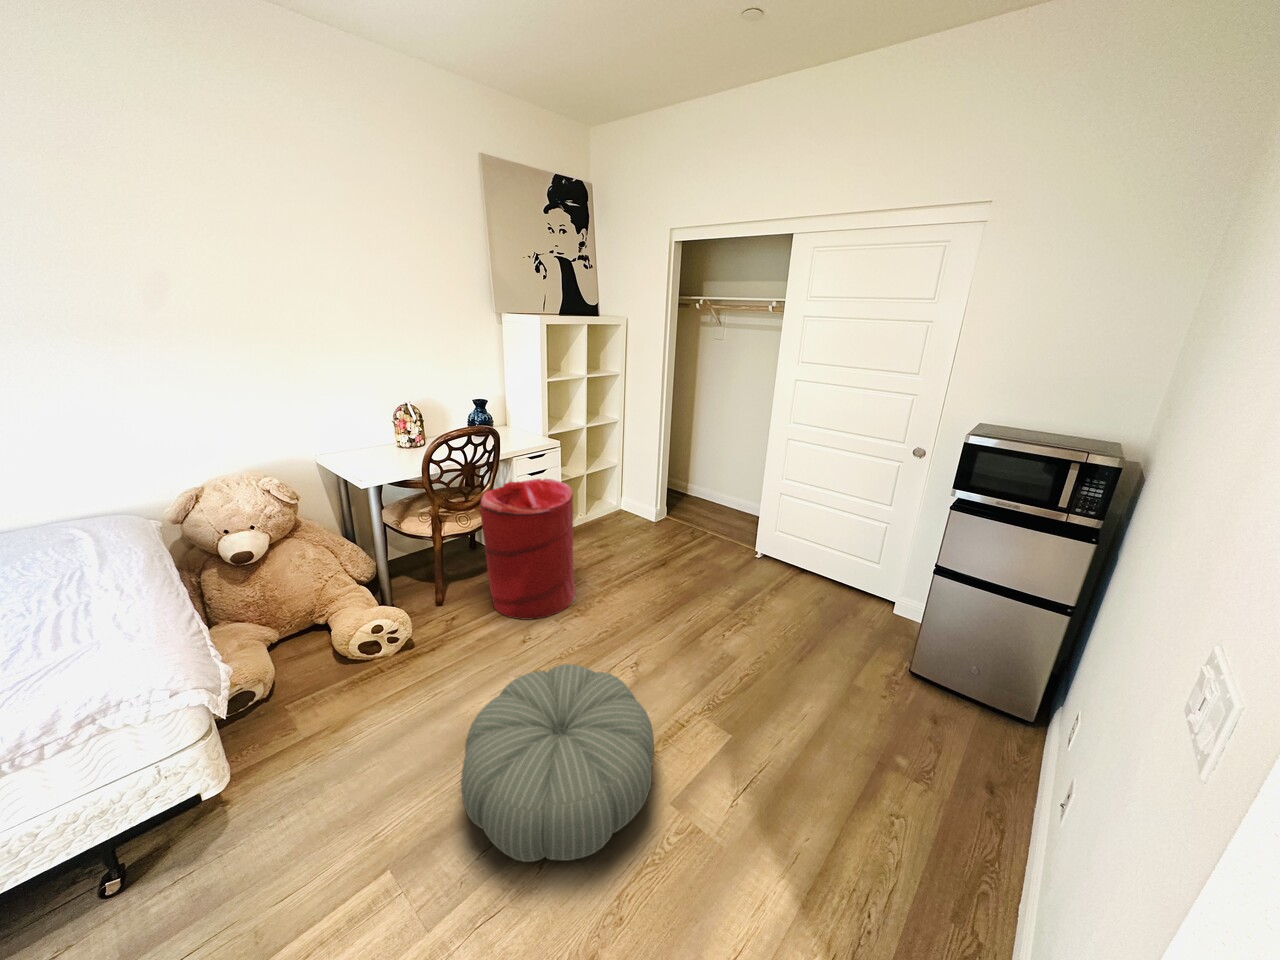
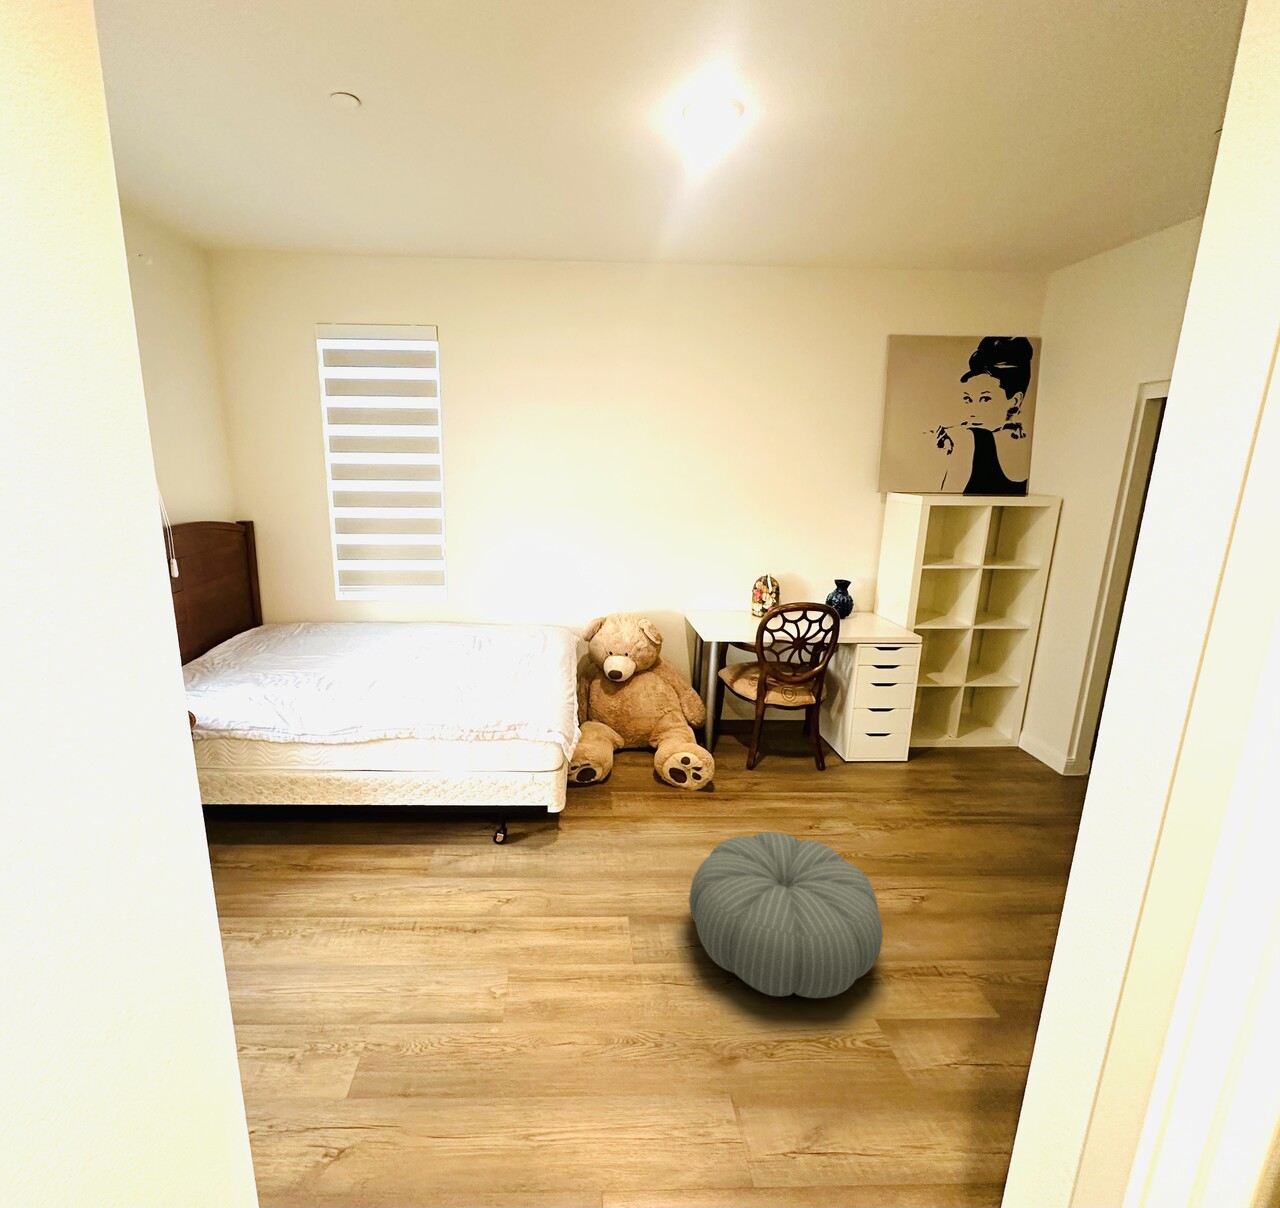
laundry hamper: present [480,479,576,620] -> none [794,667,904,821]

